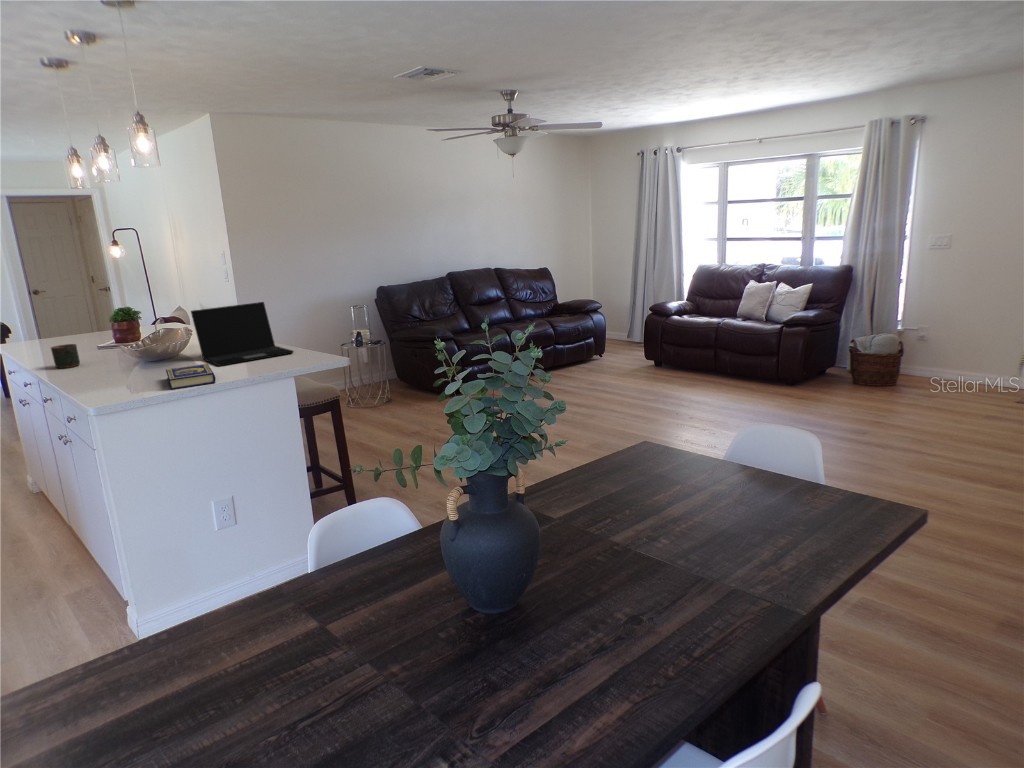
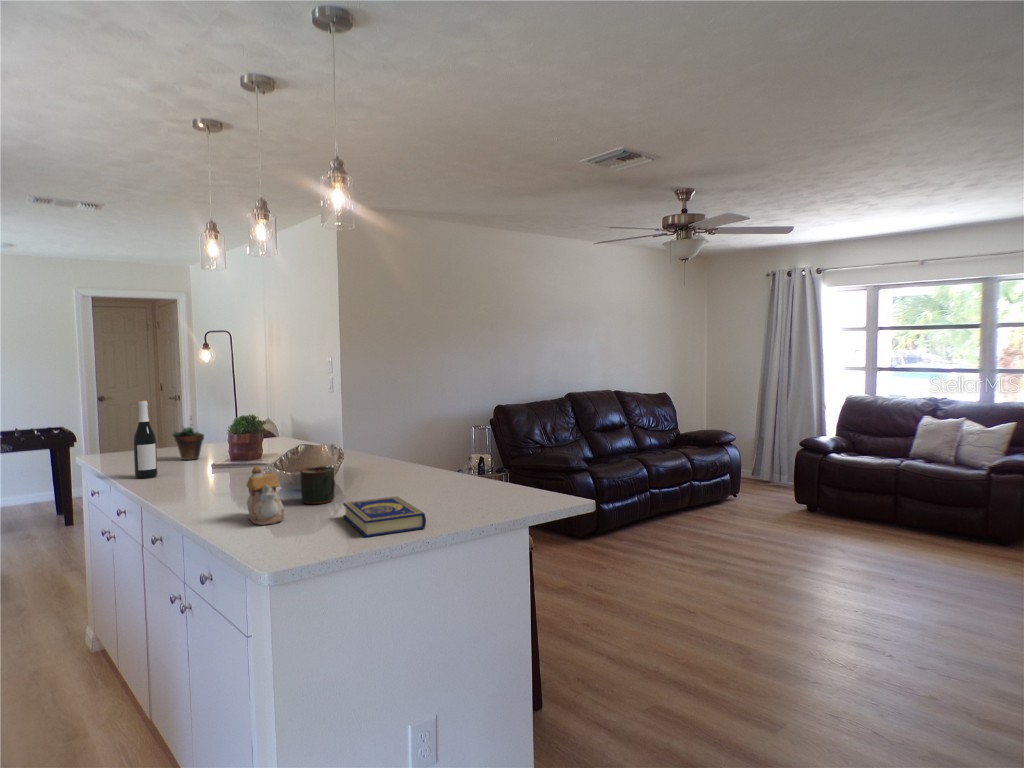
wine bottle: none [28,302,54,361] -> present [133,400,158,478]
laptop: present [191,302,293,366] -> none [358,413,490,500]
succulent plant: none [68,311,95,346] -> present [173,418,204,460]
mug: present [51,344,80,368] -> present [300,467,335,504]
teapot: none [97,347,127,386] -> present [246,466,284,525]

